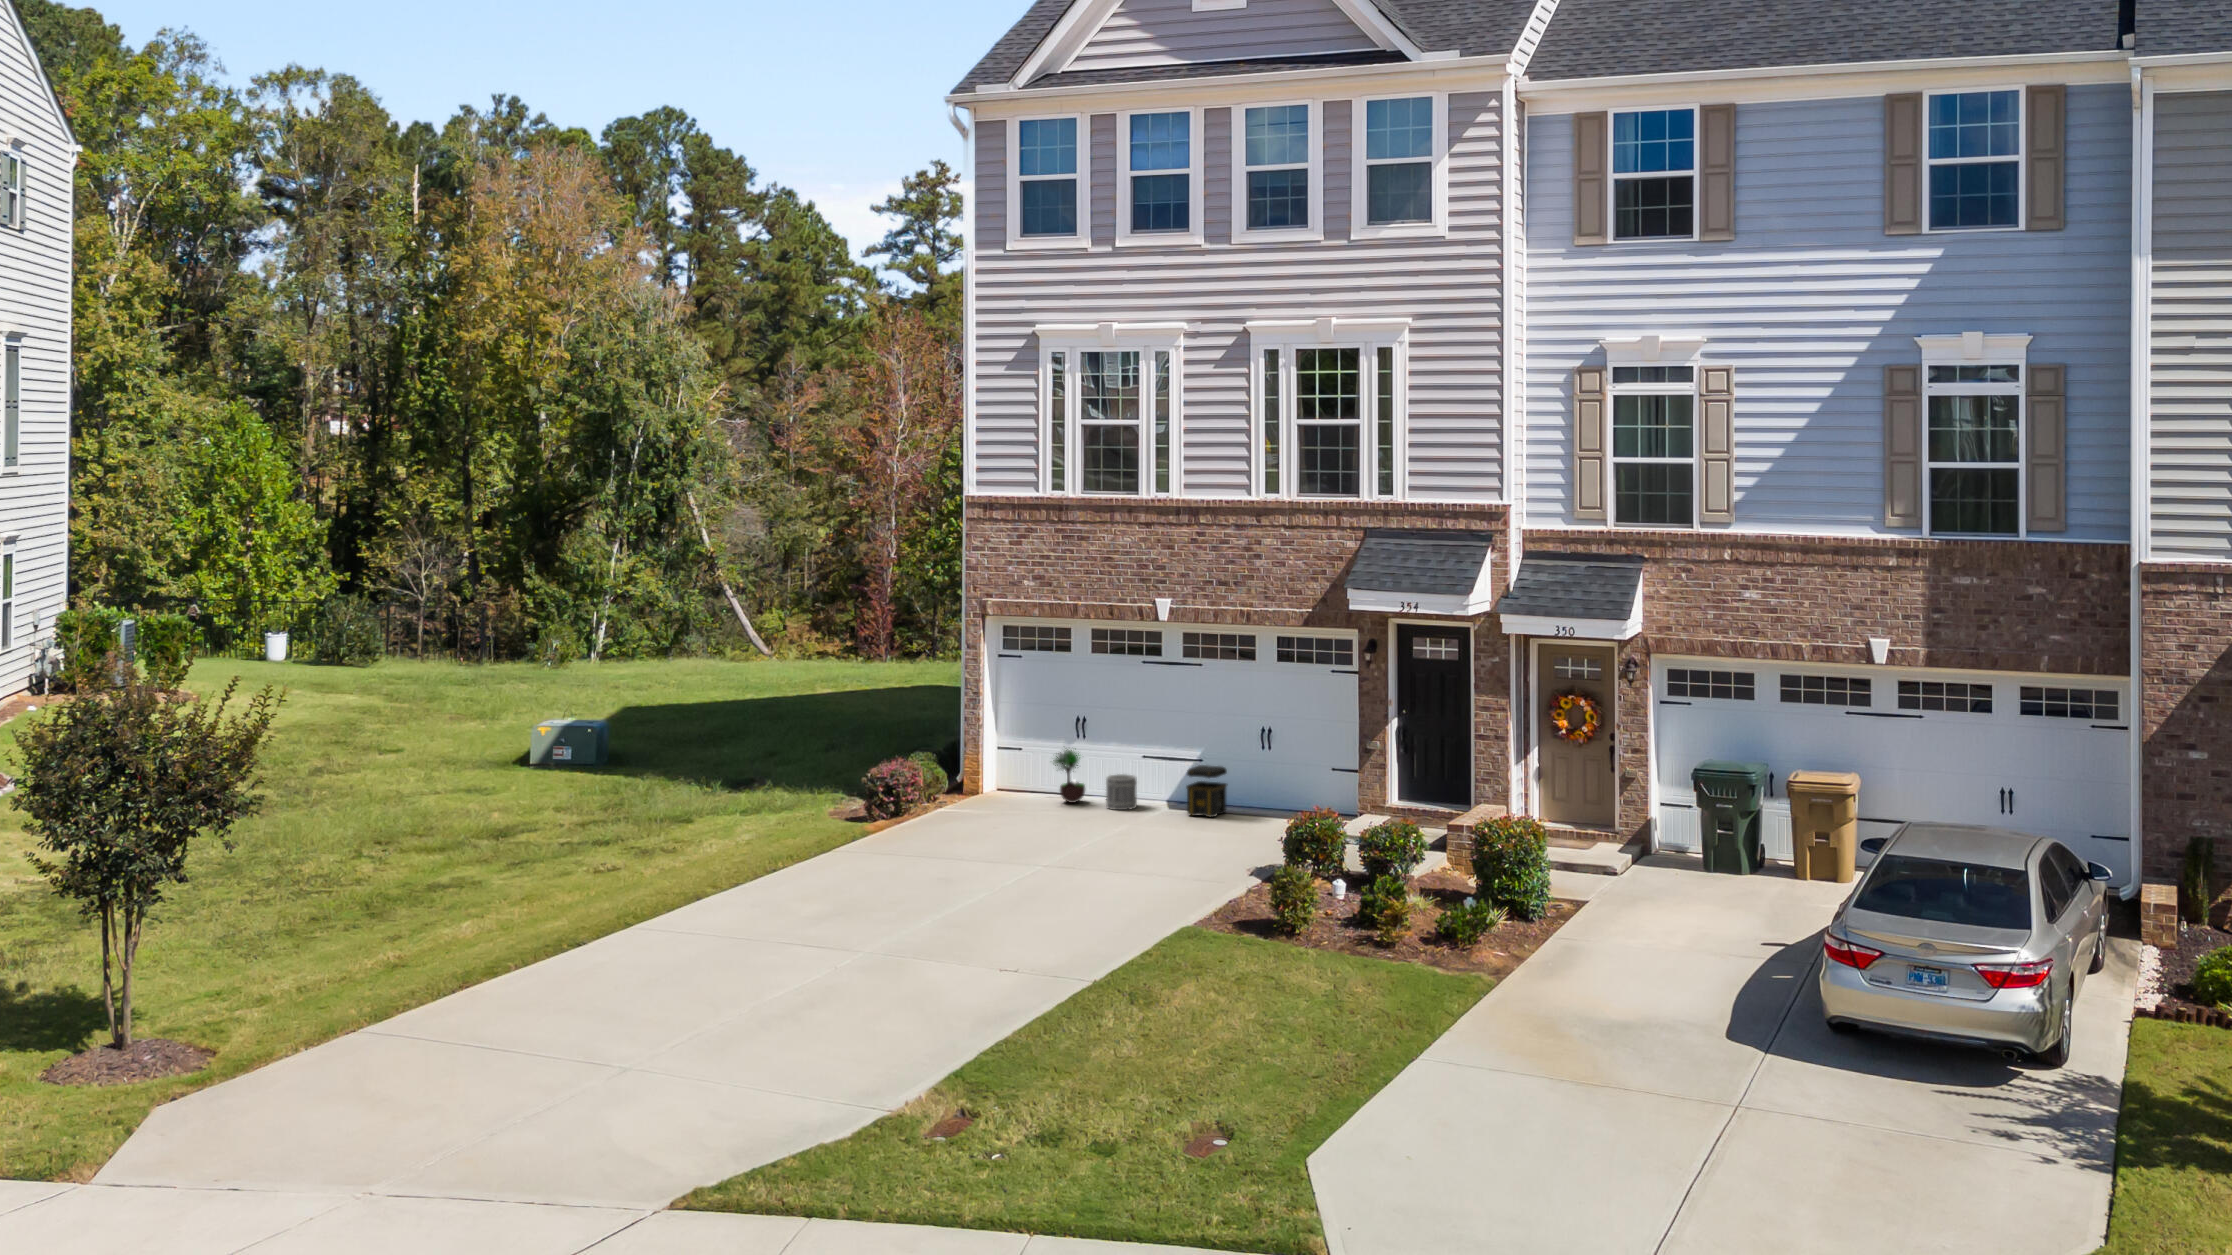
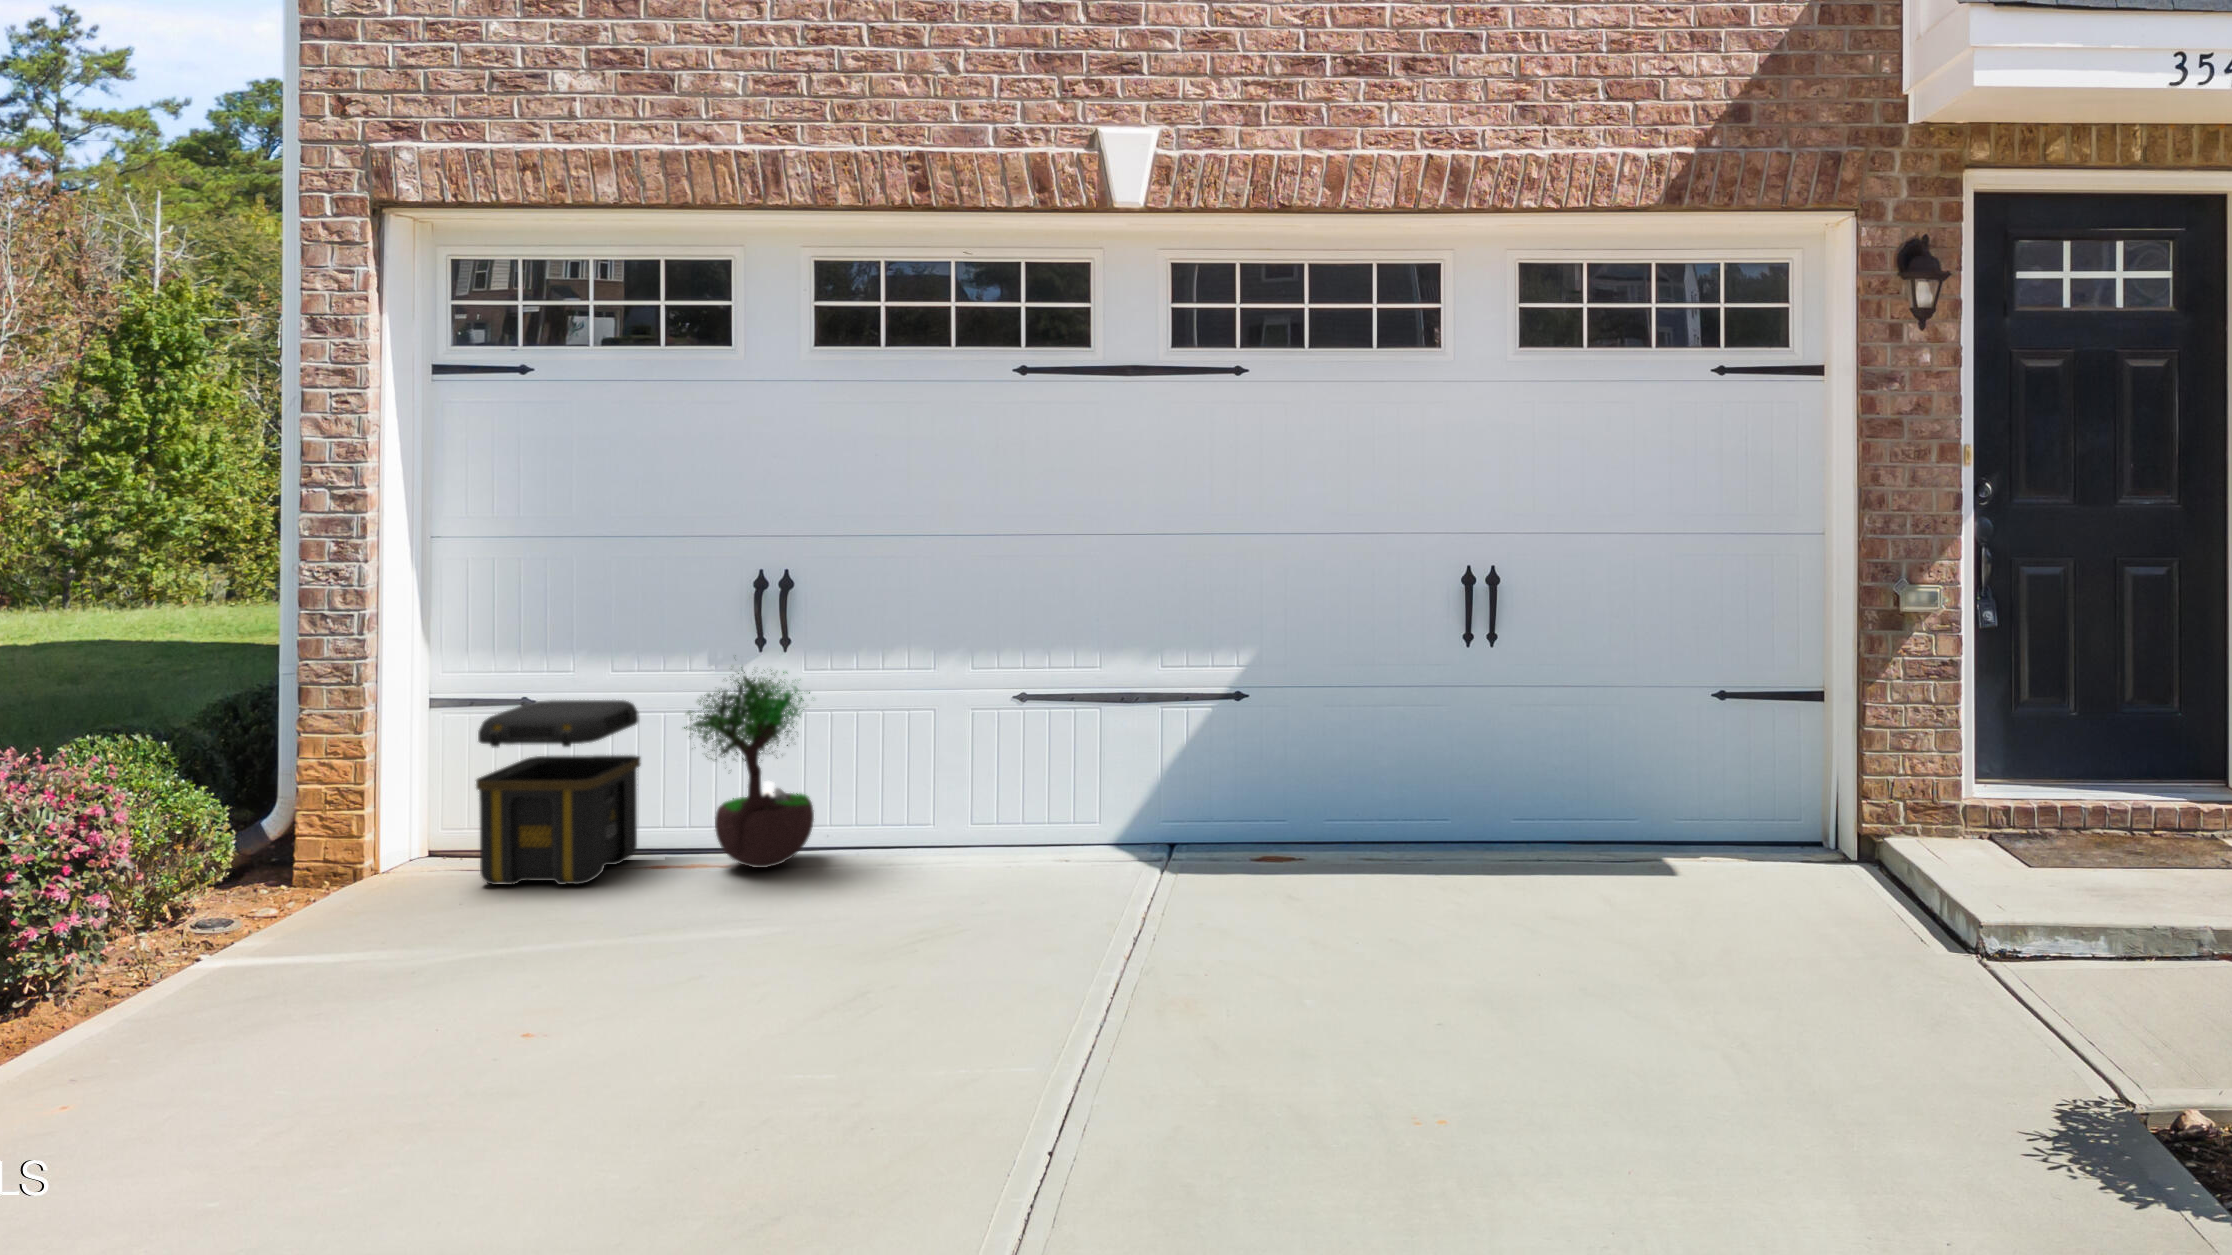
toolbox: present [1186,765,1228,817] -> present [476,700,641,885]
bucket: present [1106,774,1137,810] -> none [909,749,1024,883]

